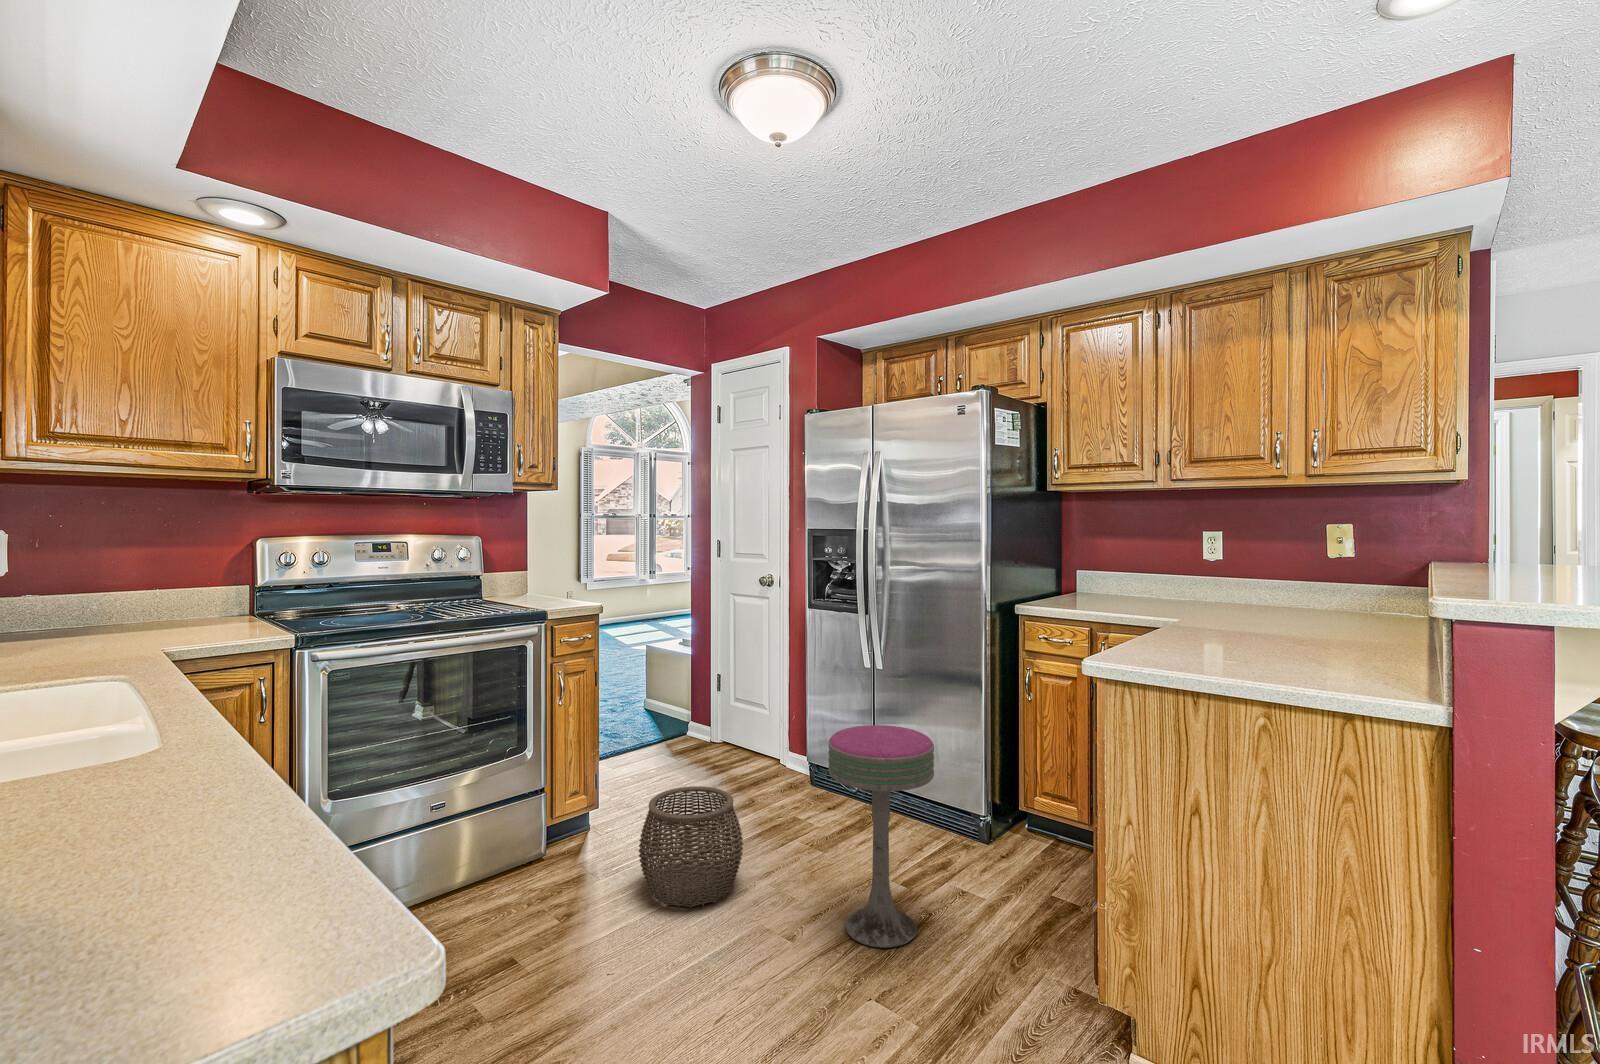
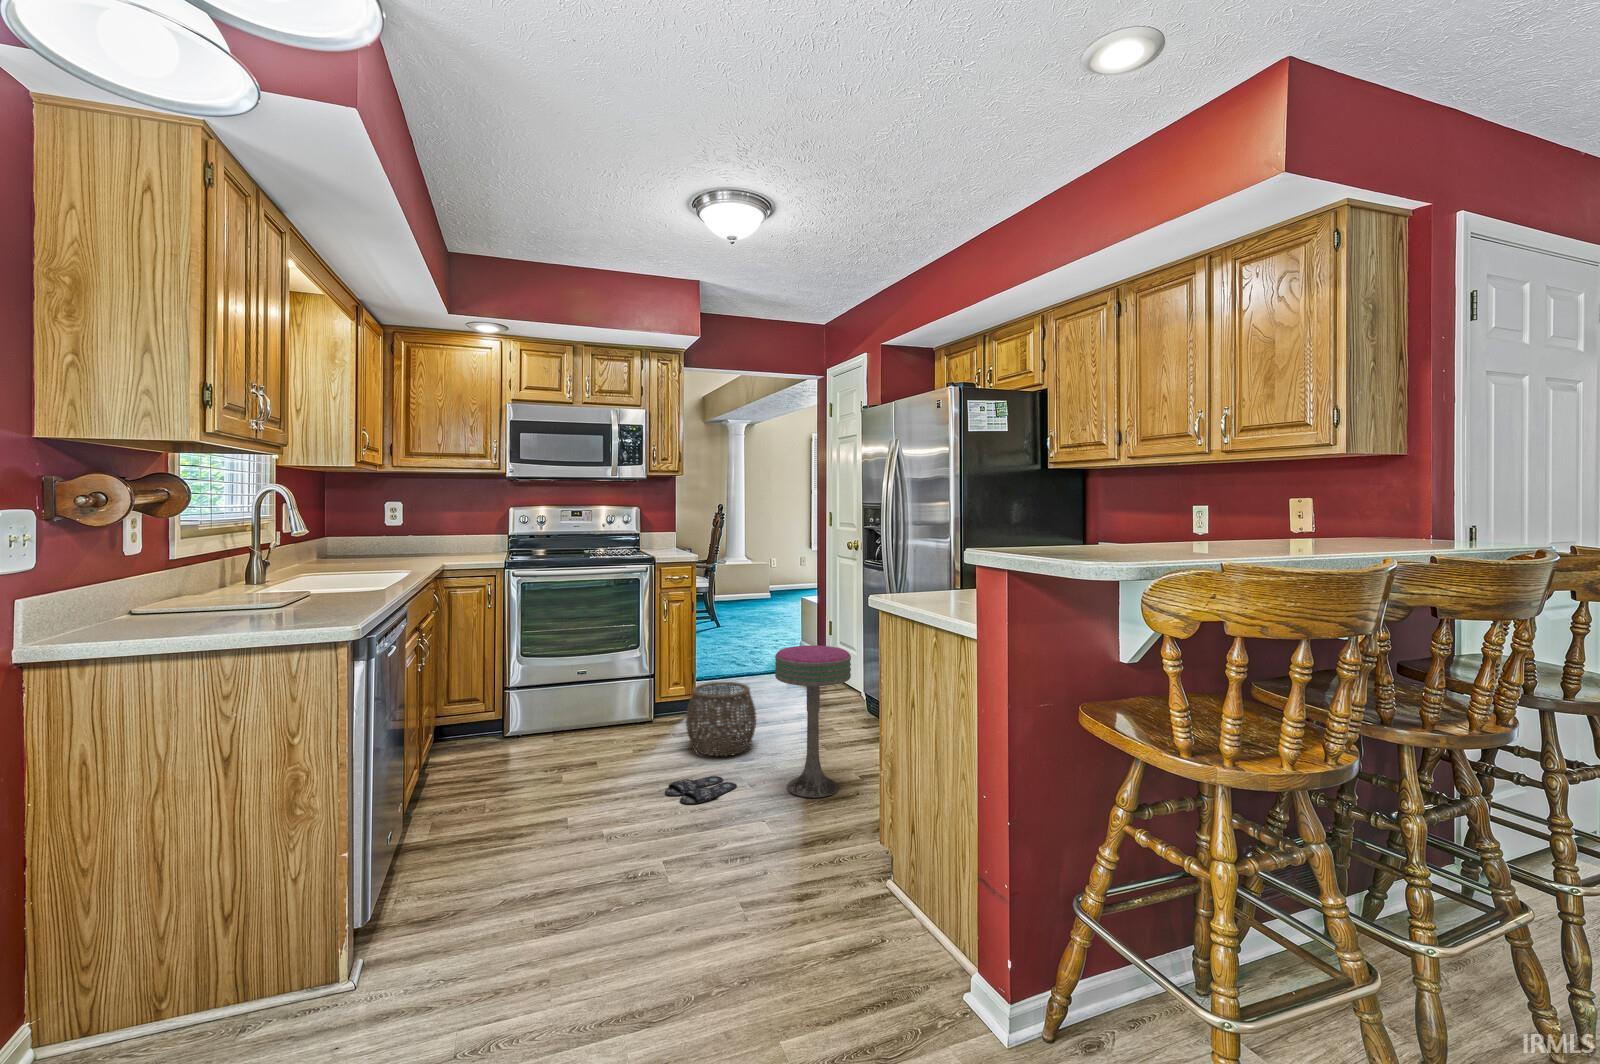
slippers: none [688,942,784,1010] -> present [665,776,737,804]

